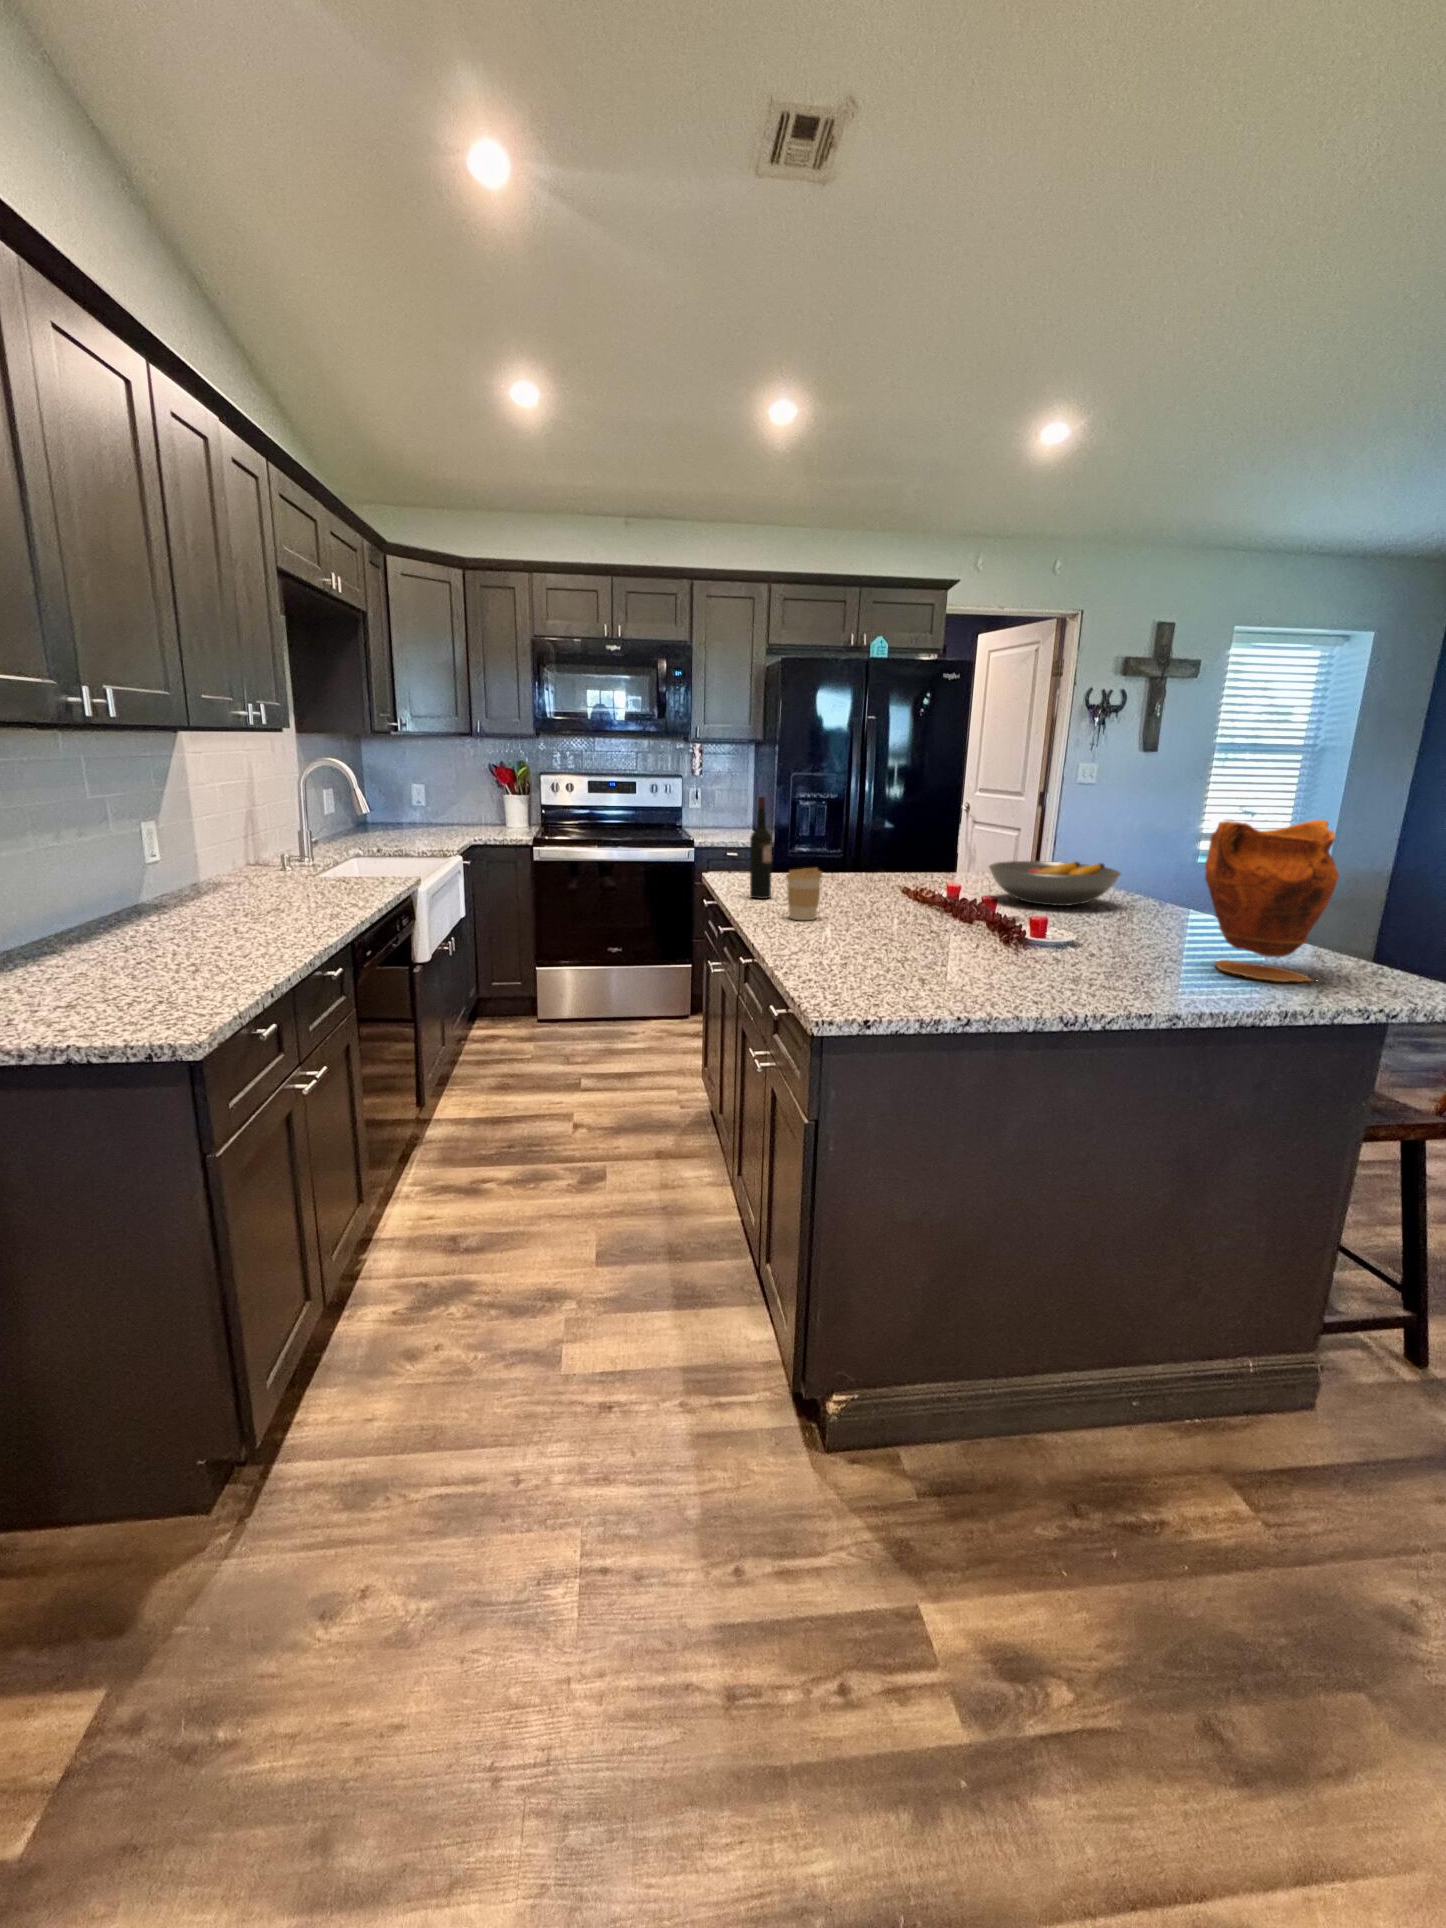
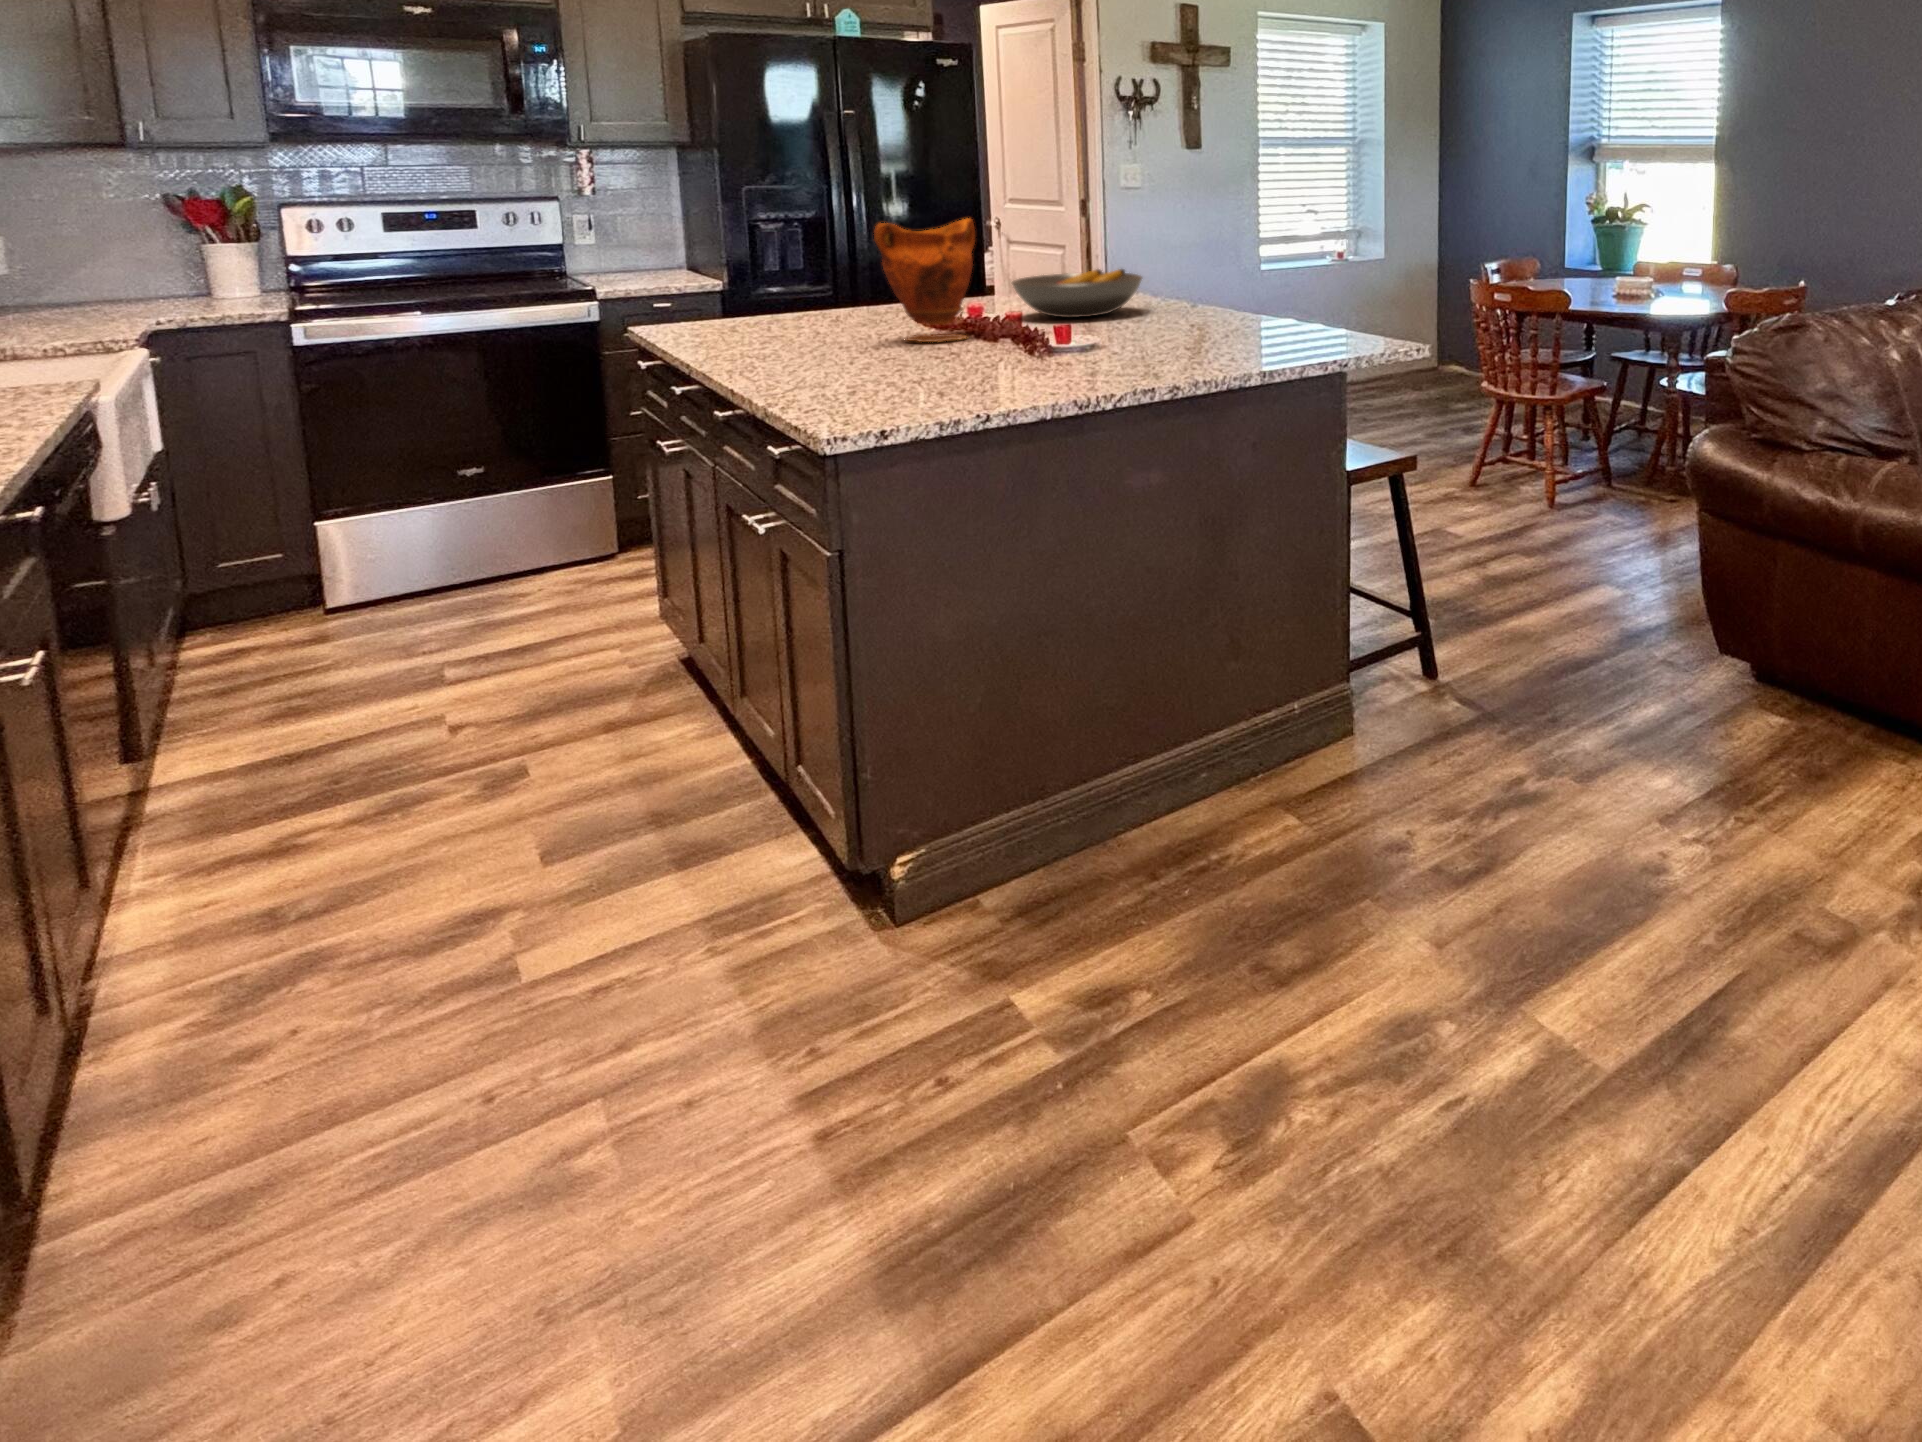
wine bottle: present [750,796,772,899] -> none [708,219,747,347]
vase: present [1205,820,1339,982] -> present [874,219,975,342]
coffee cup: present [786,868,822,920] -> none [767,298,815,361]

